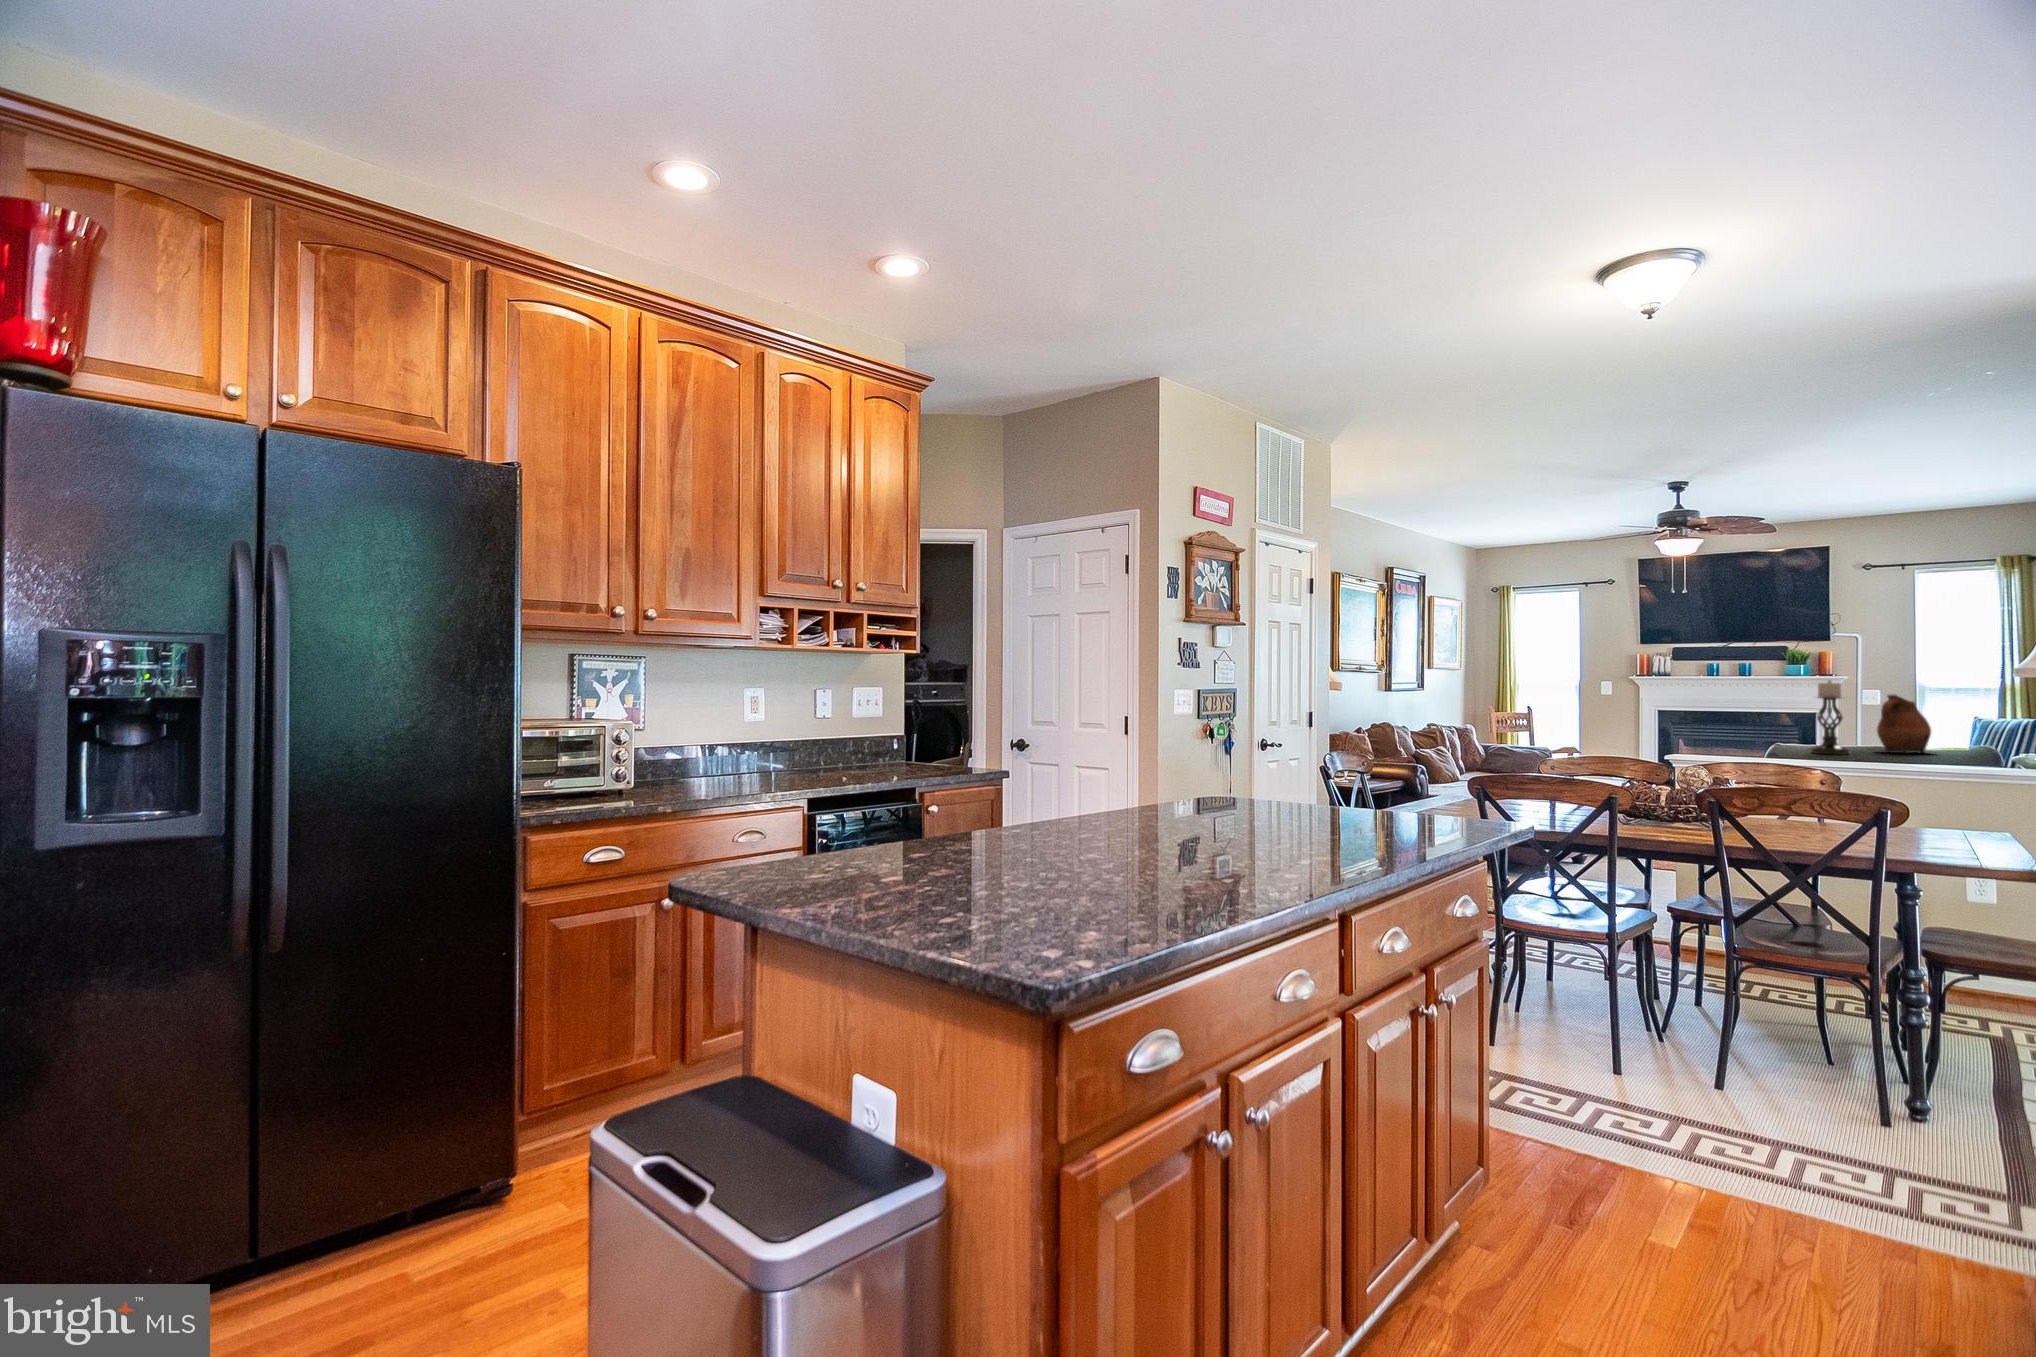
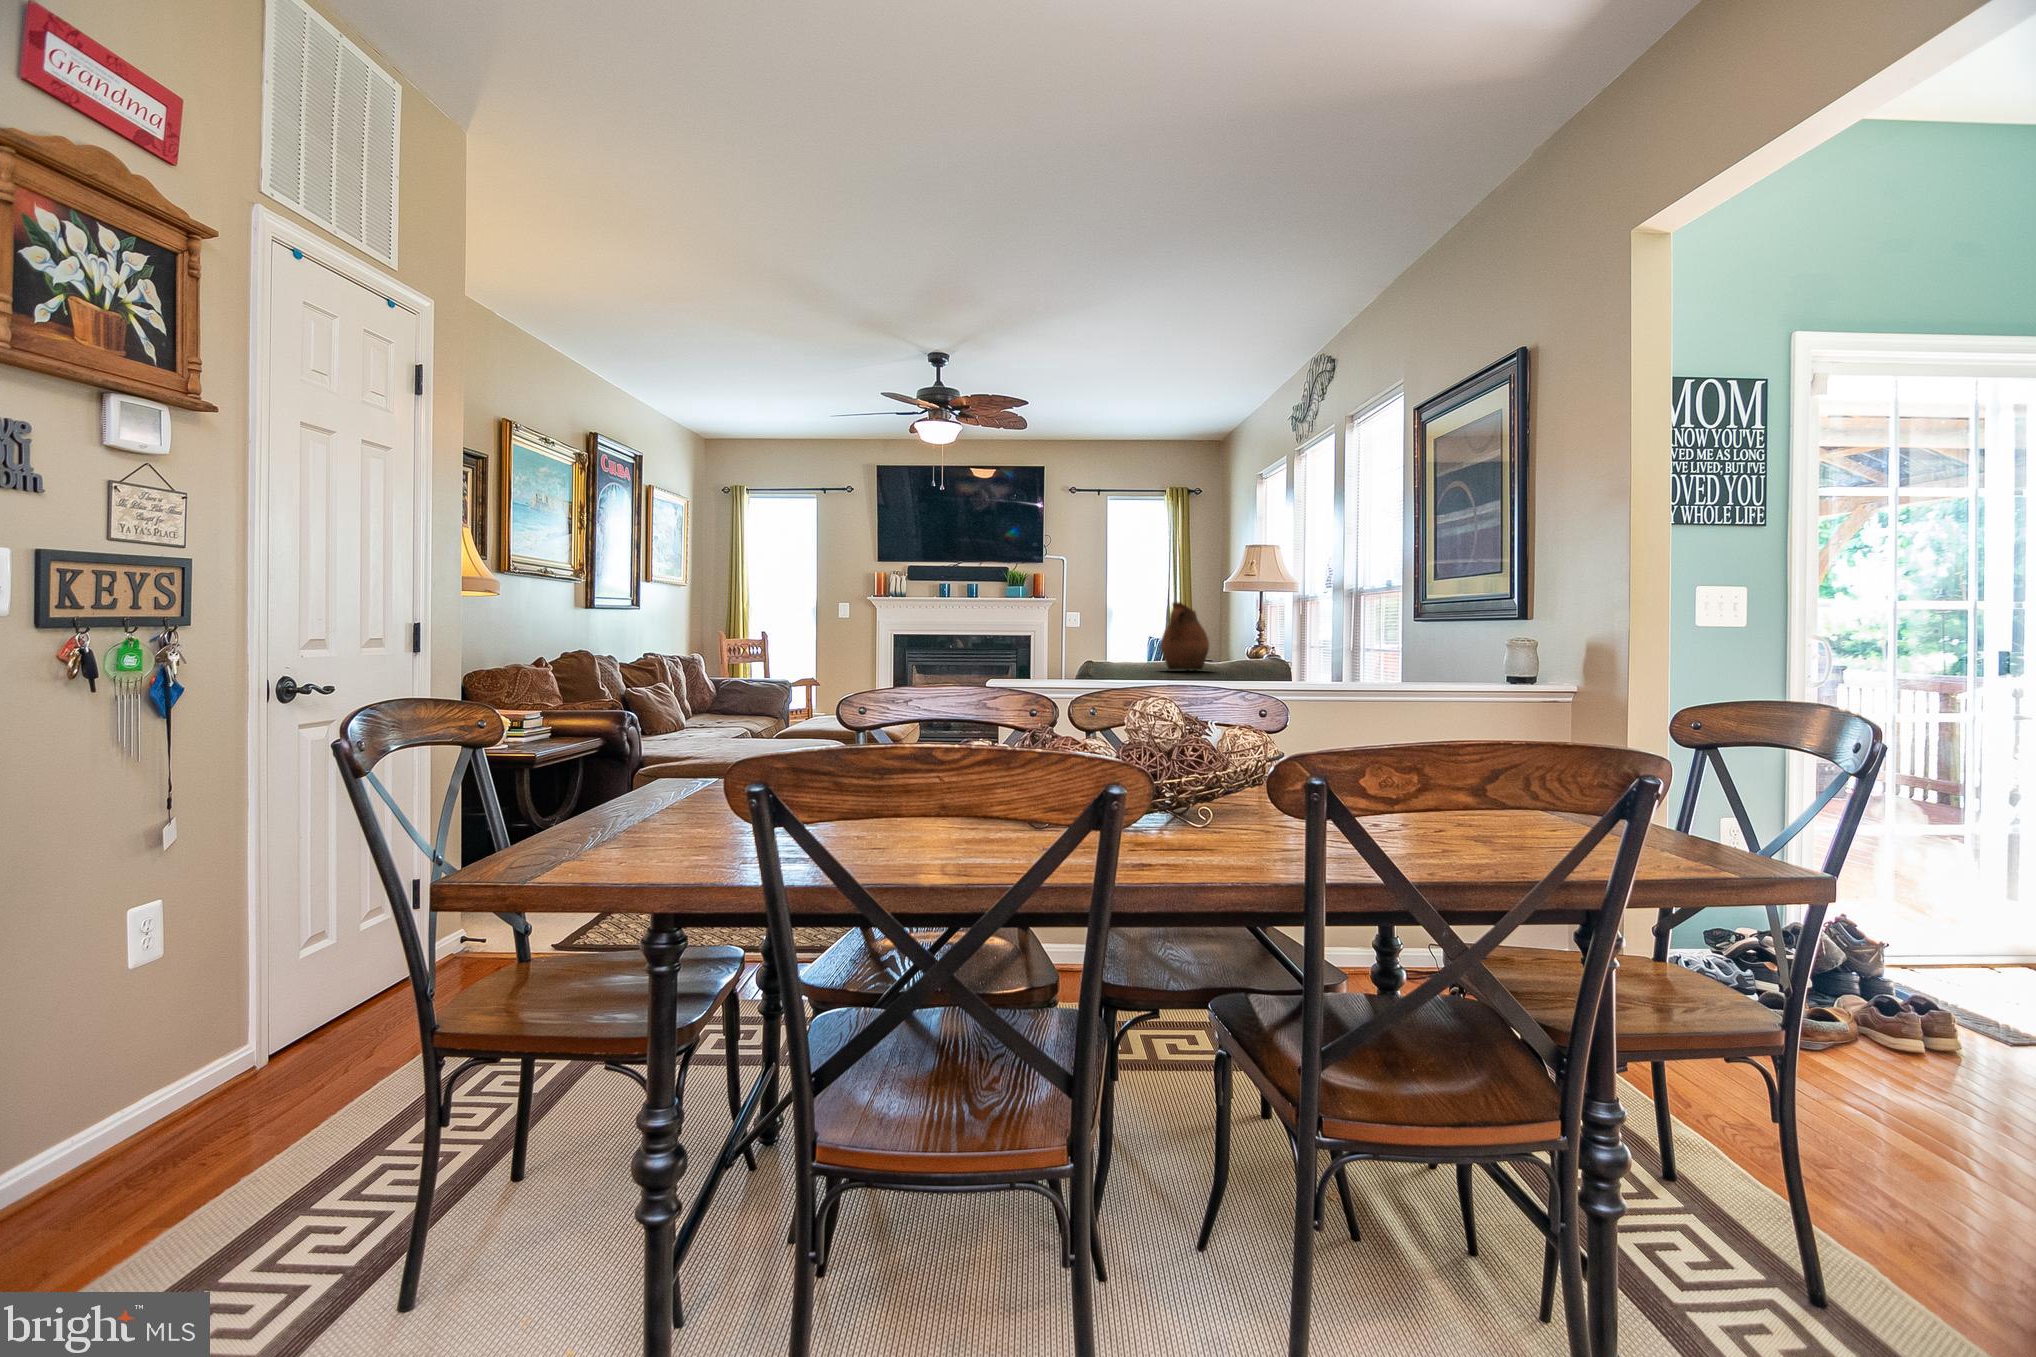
candle holder: present [1810,680,1850,754] -> none [1109,582,1149,675]

